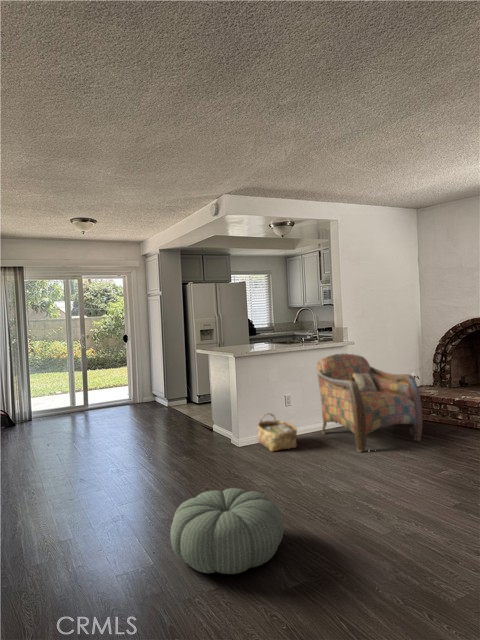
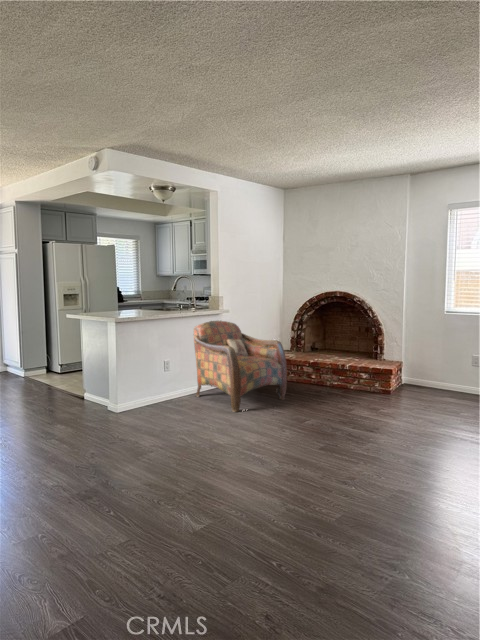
woven basket: present [257,413,297,452] -> none [135,378,176,416]
pouf: present [170,488,284,574] -> none [63,457,183,547]

